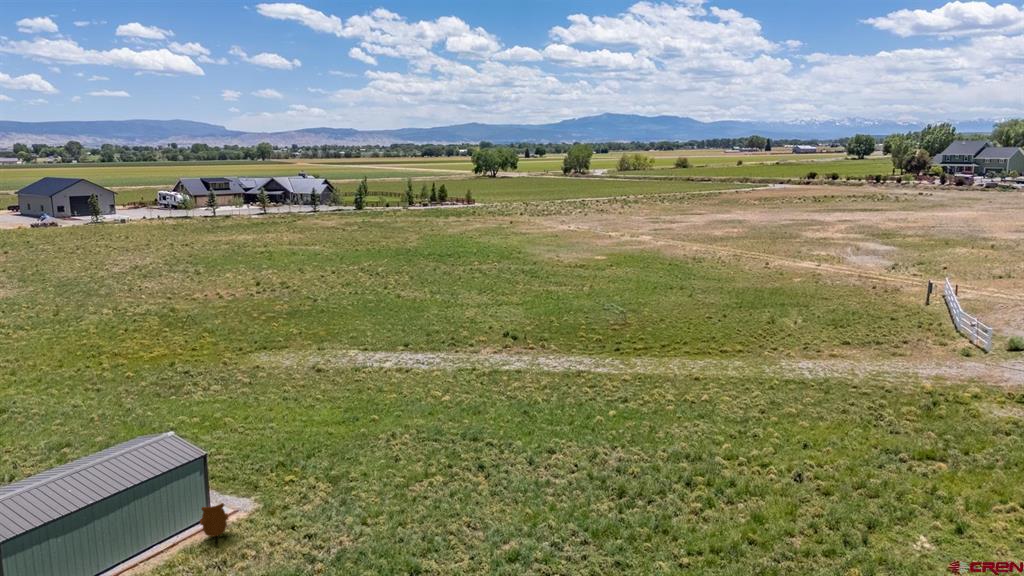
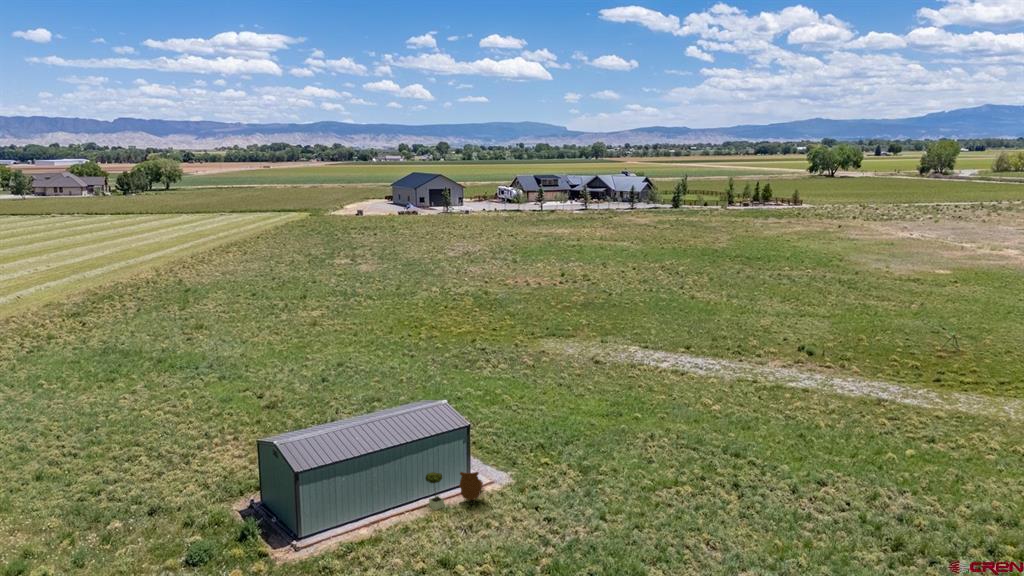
potted tree: none [157,514,183,557] -> present [425,472,444,510]

